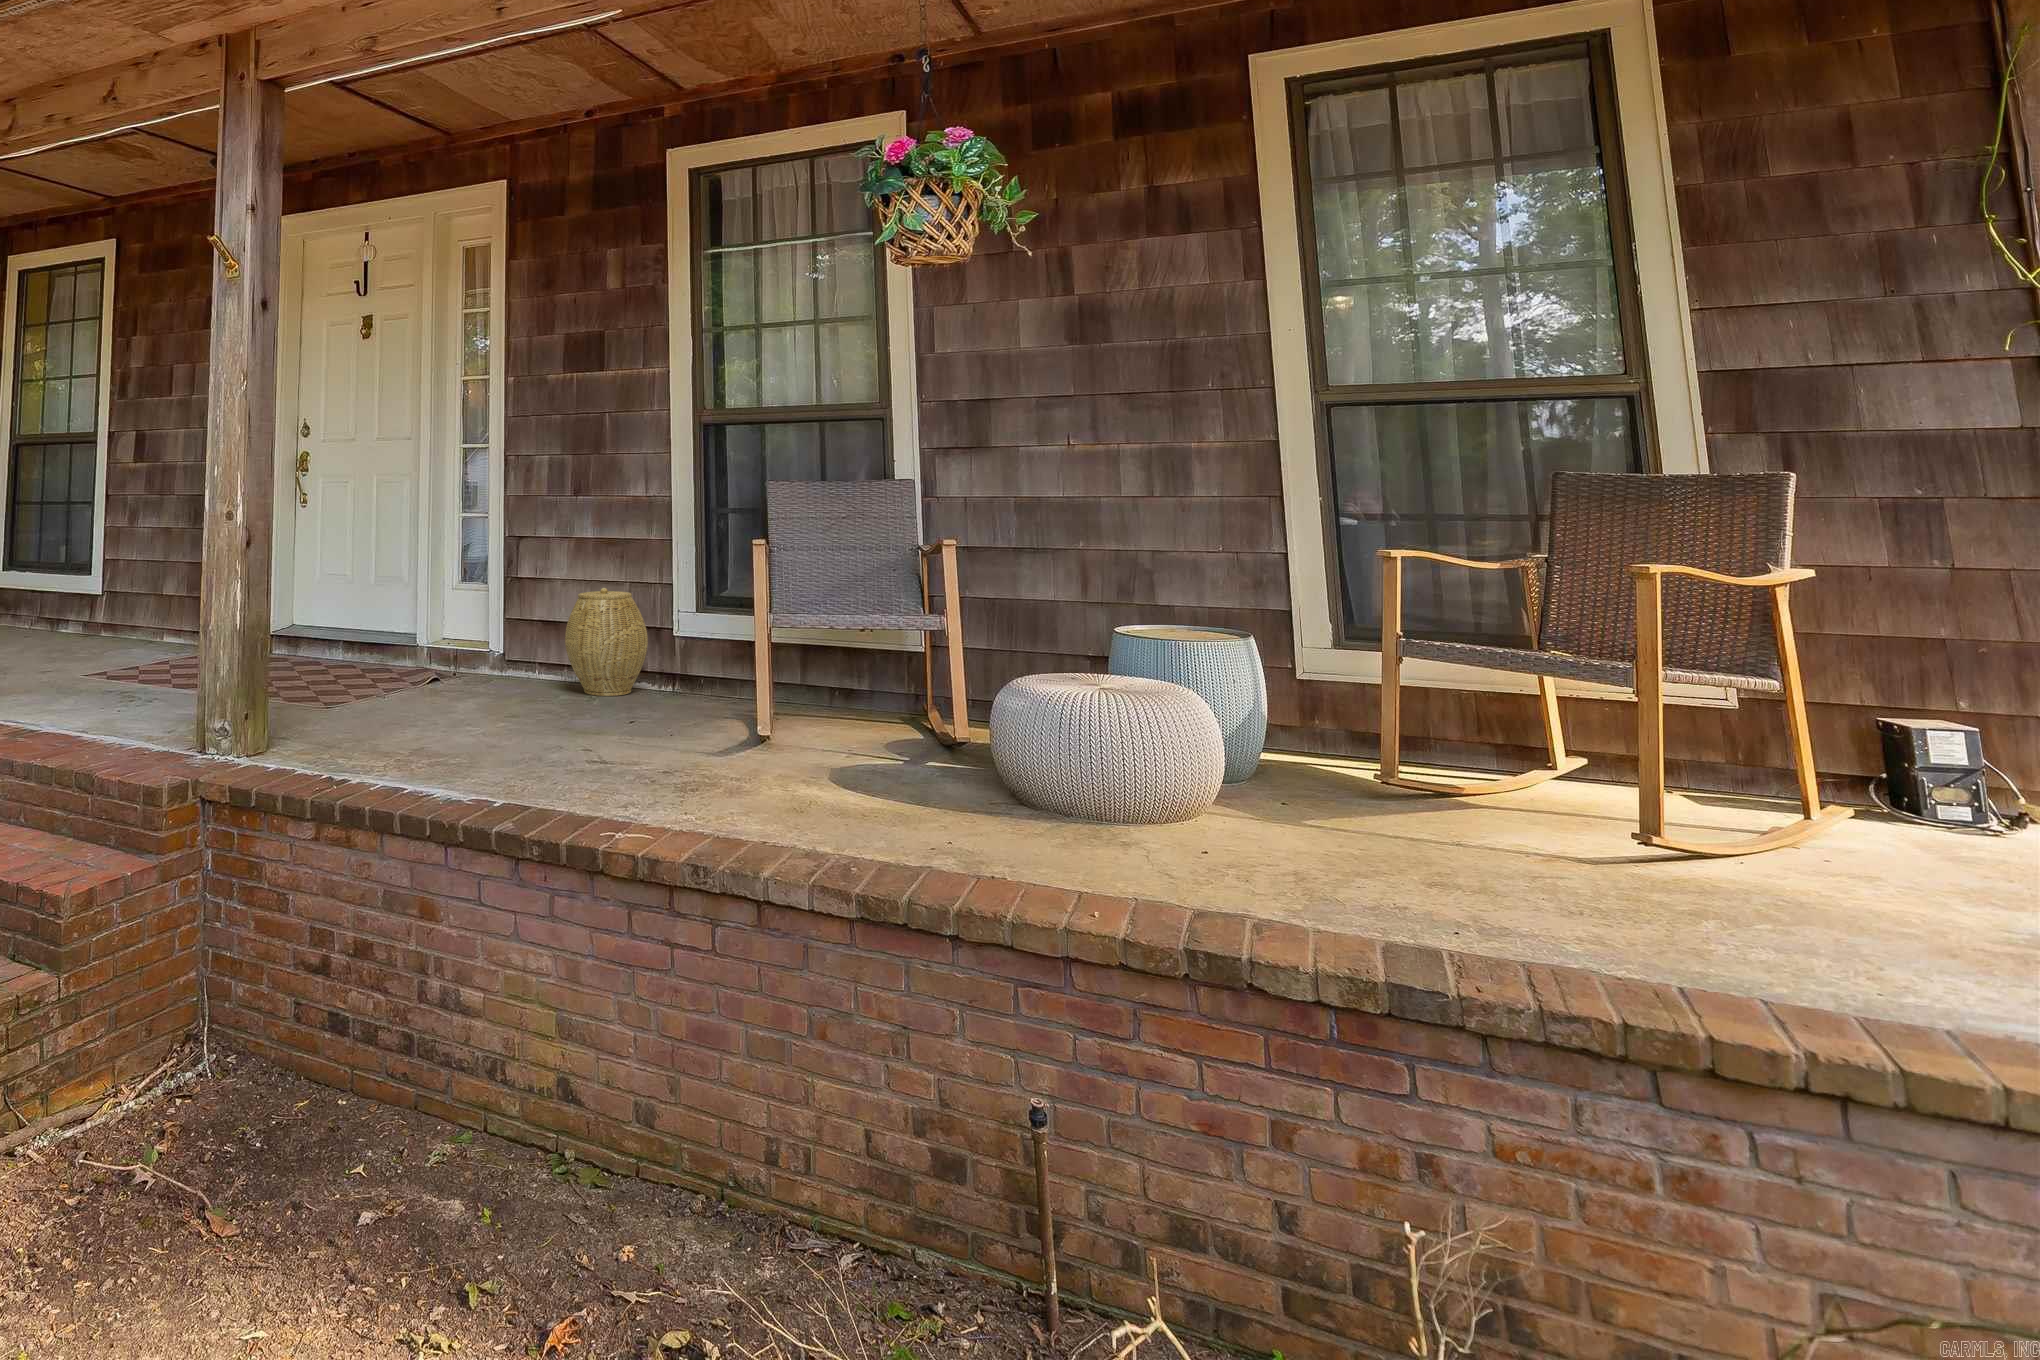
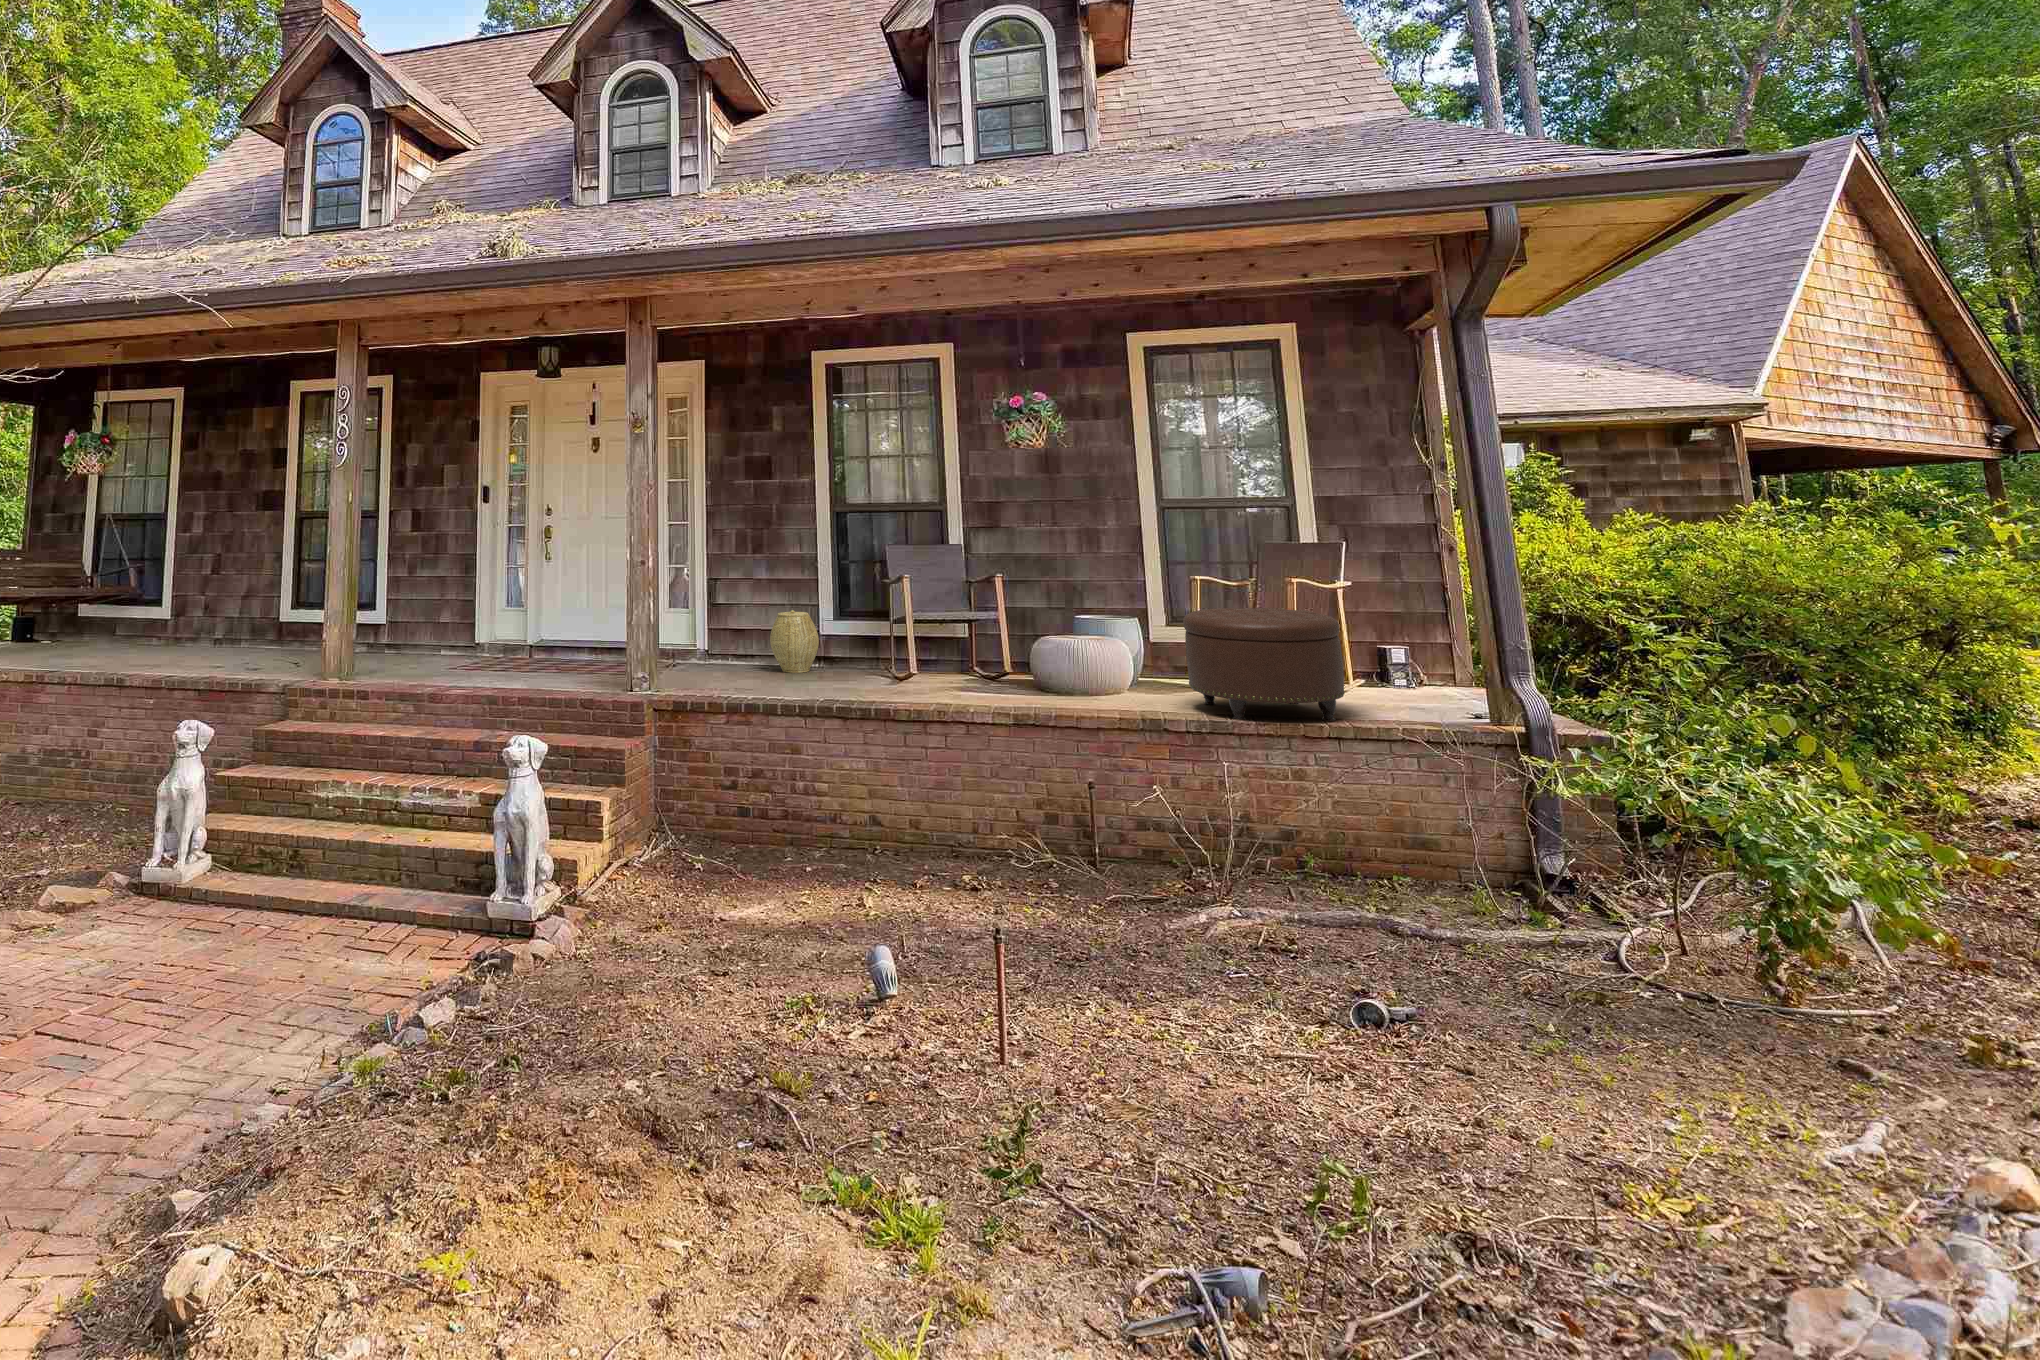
ottoman: none [1253,616,1735,953] -> present [1183,608,1345,721]

